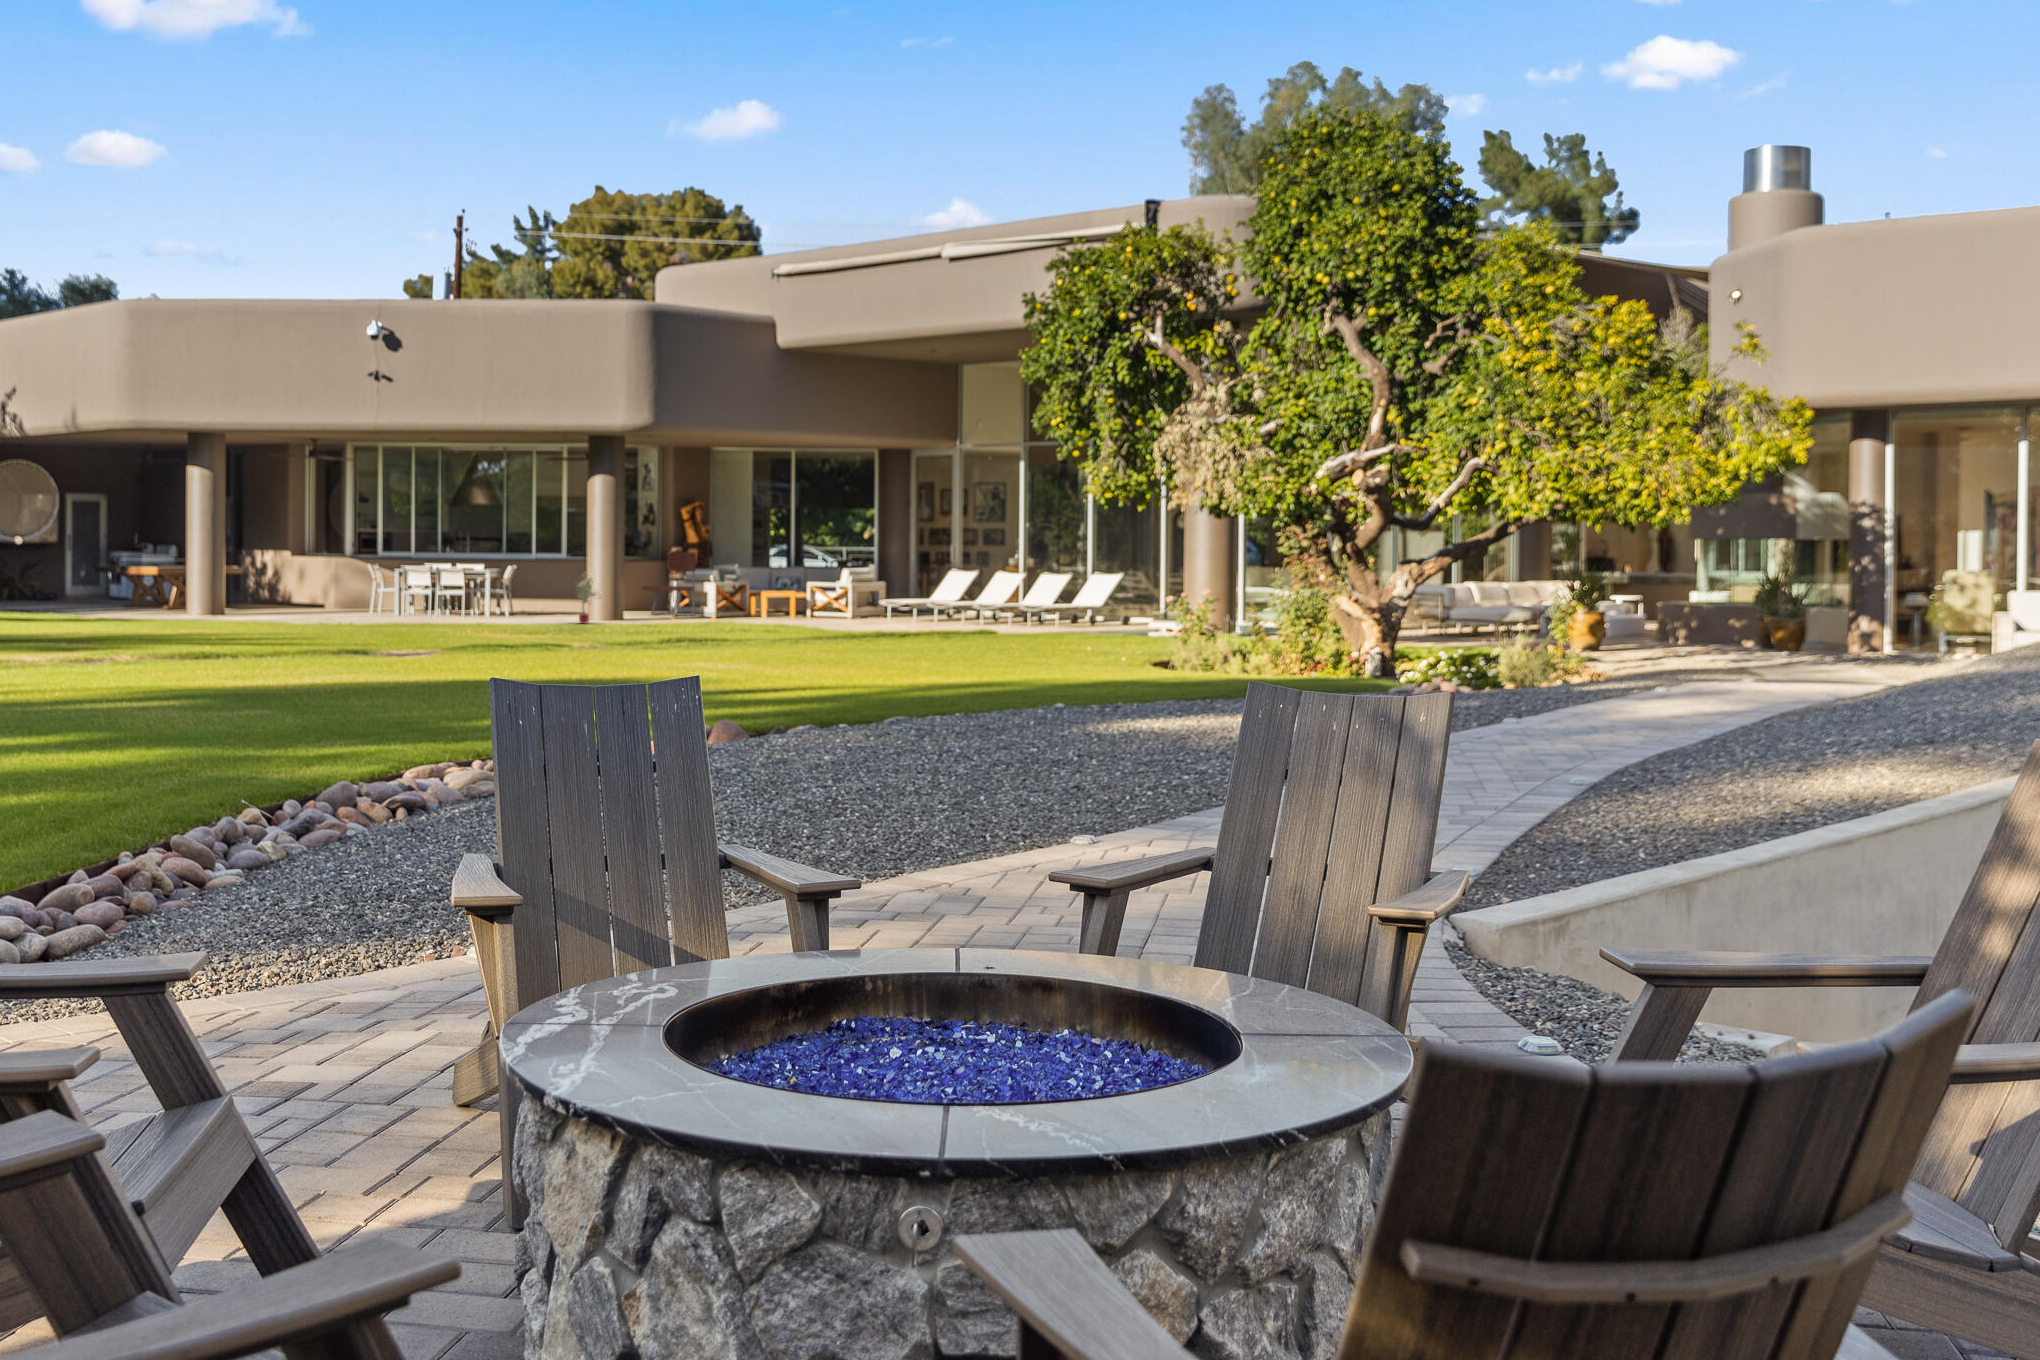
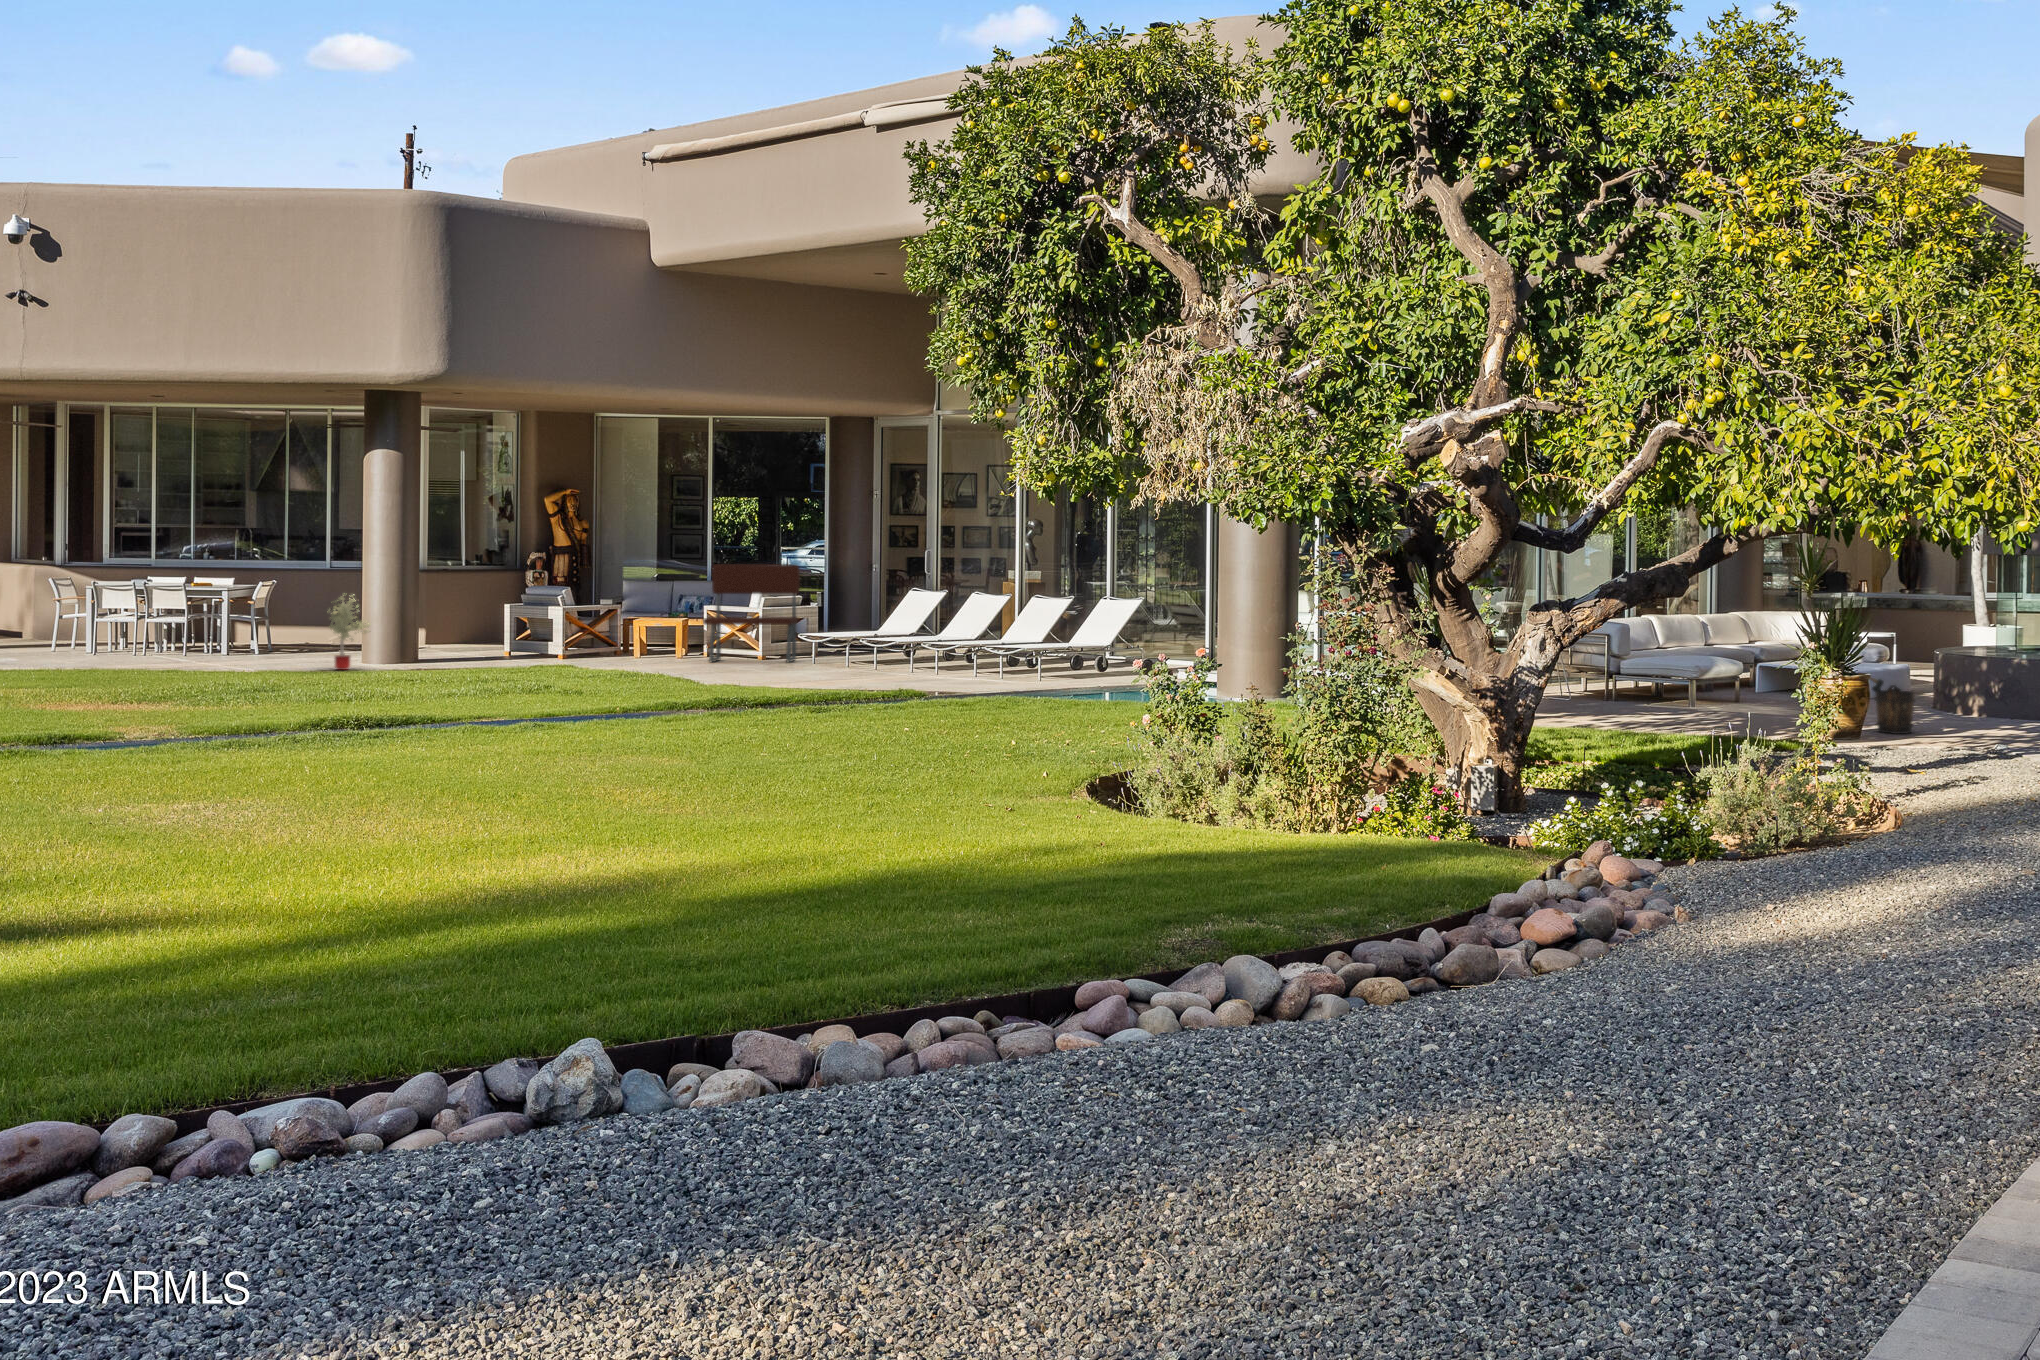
bench: present [642,552,696,616] -> present [703,564,800,662]
bucket: none [1611,612,1650,651] -> present [1859,673,1916,734]

